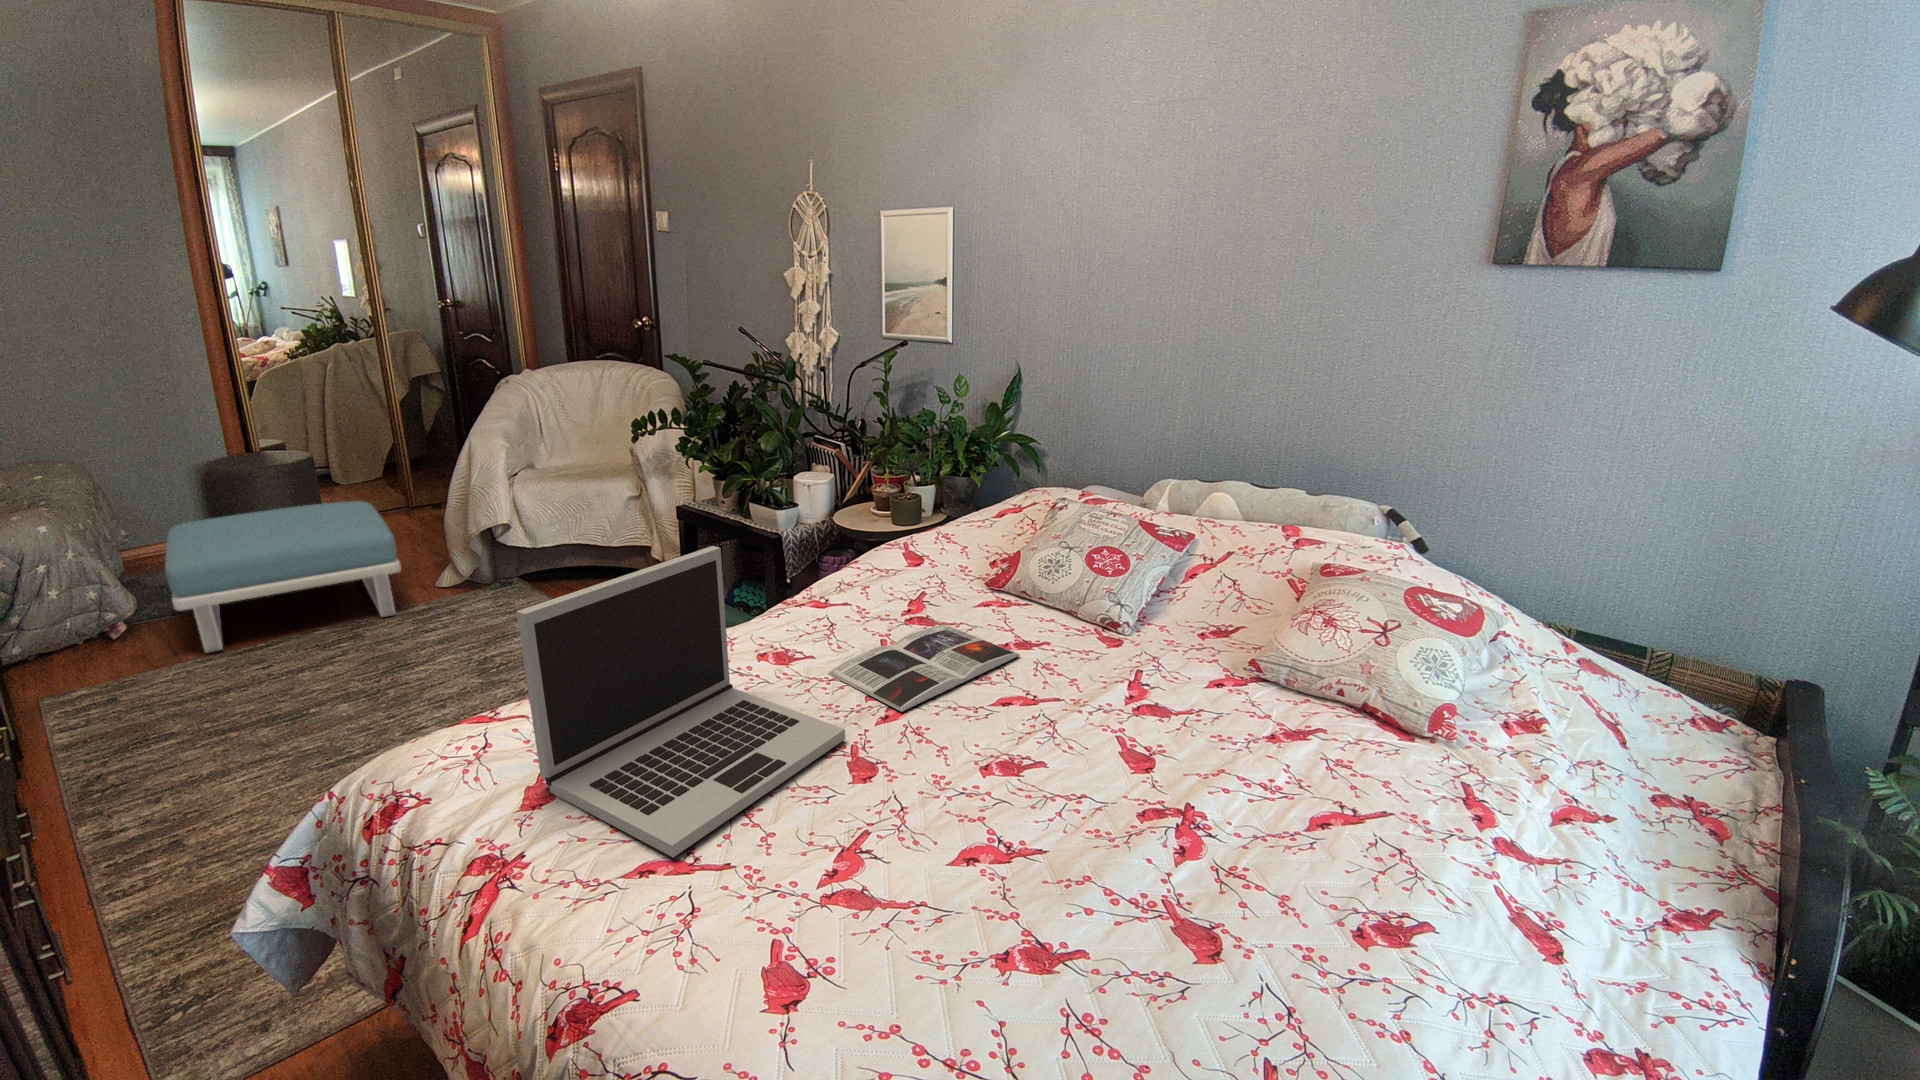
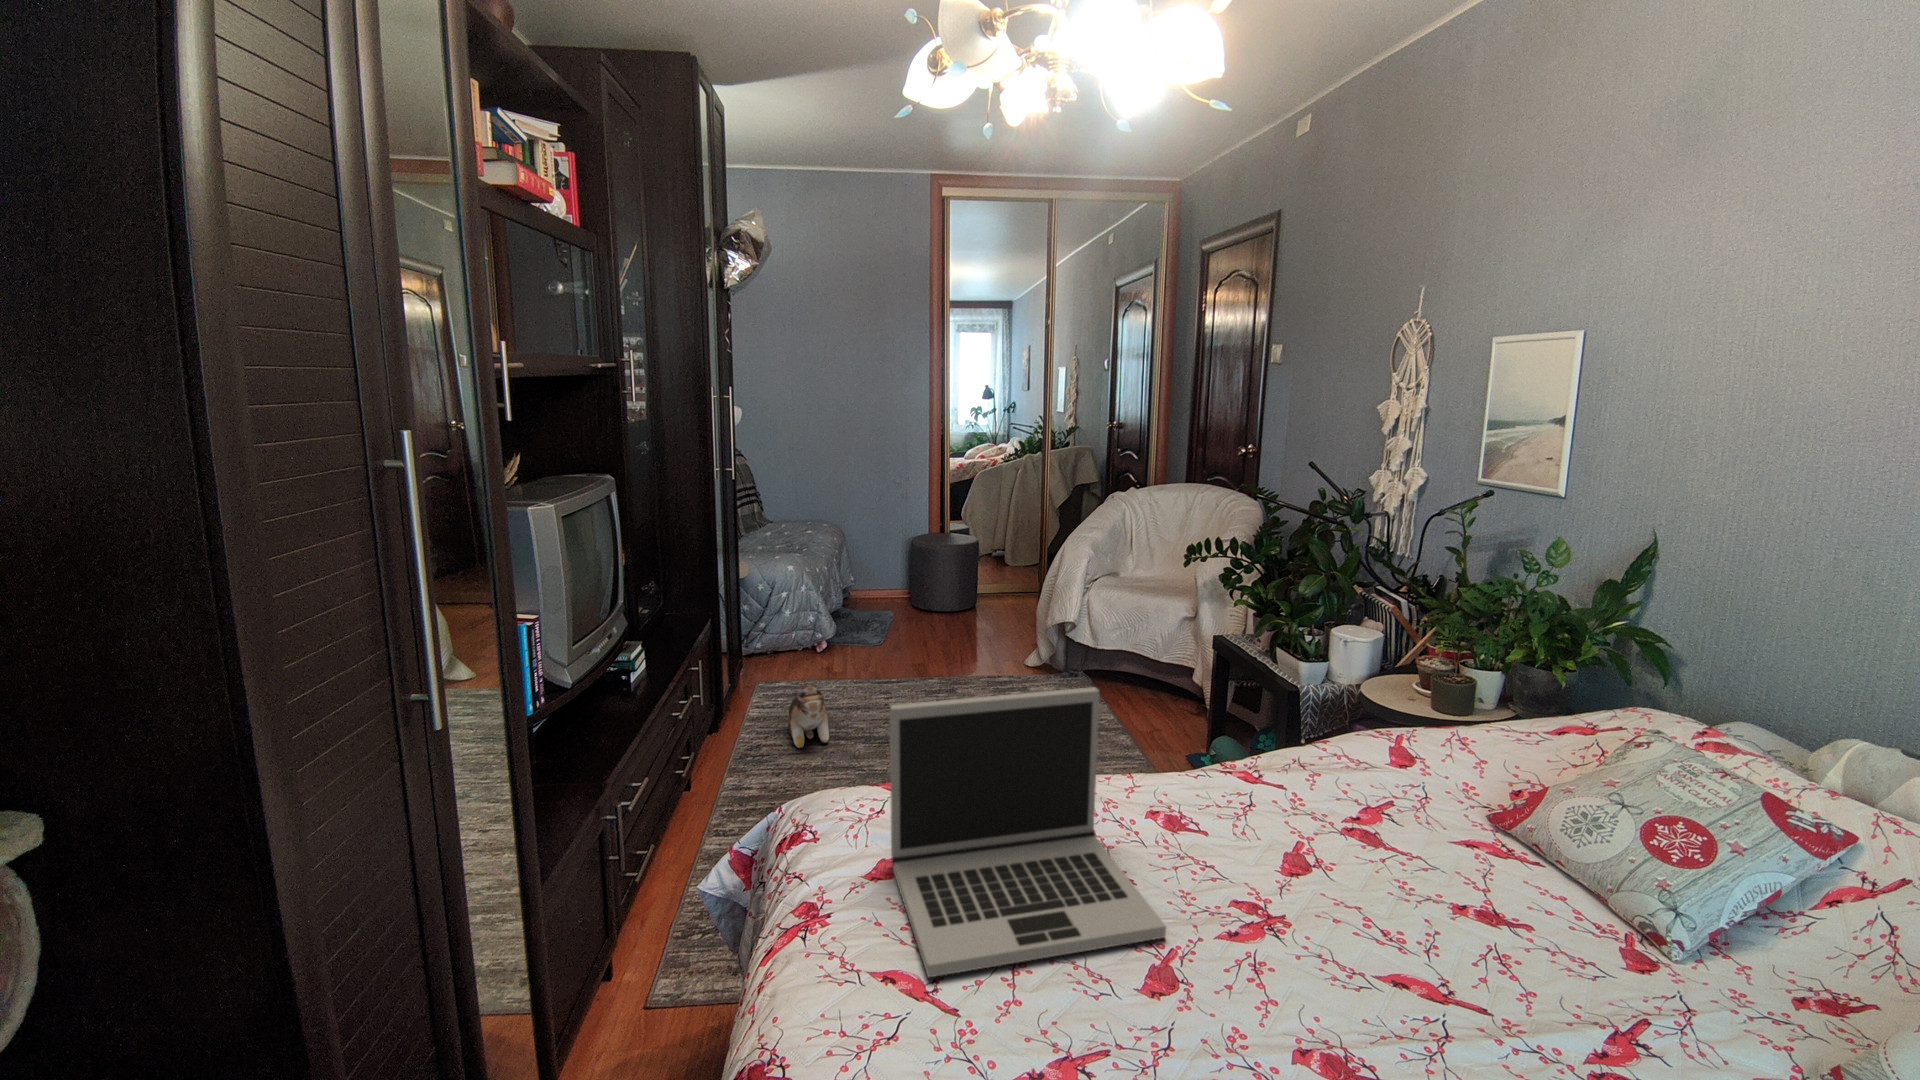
footstool: present [165,501,401,653] -> none [853,579,996,680]
magazine: present [828,625,1020,712] -> none [1205,846,1466,935]
plush toy: none [113,674,201,765] -> present [789,686,829,748]

